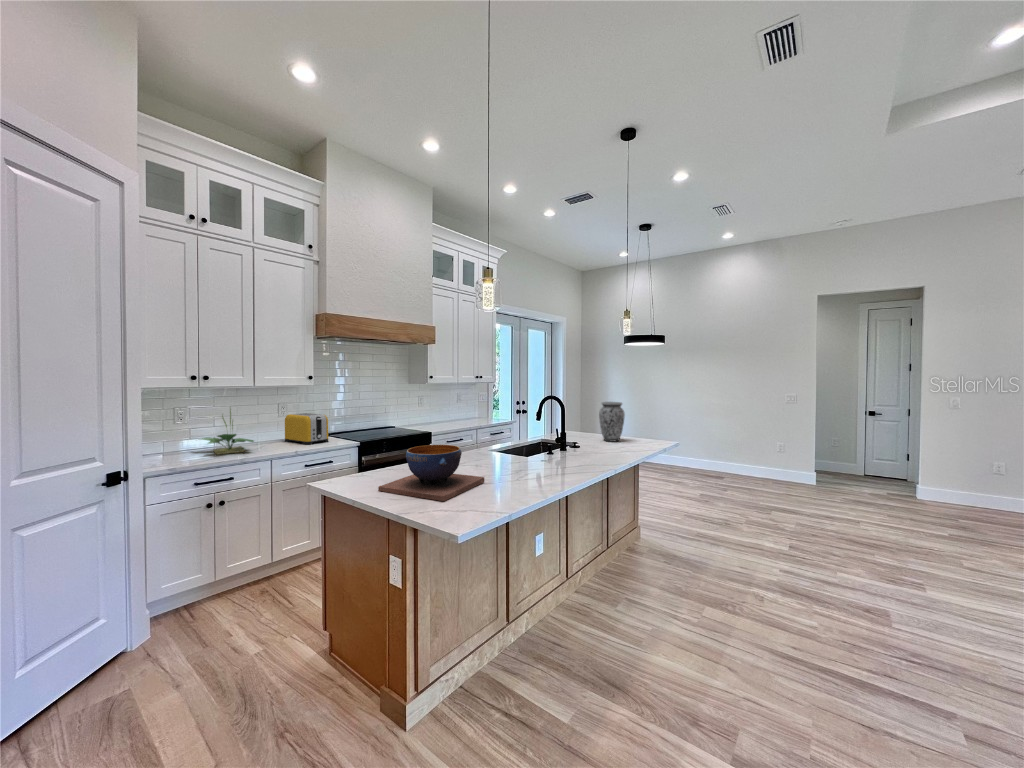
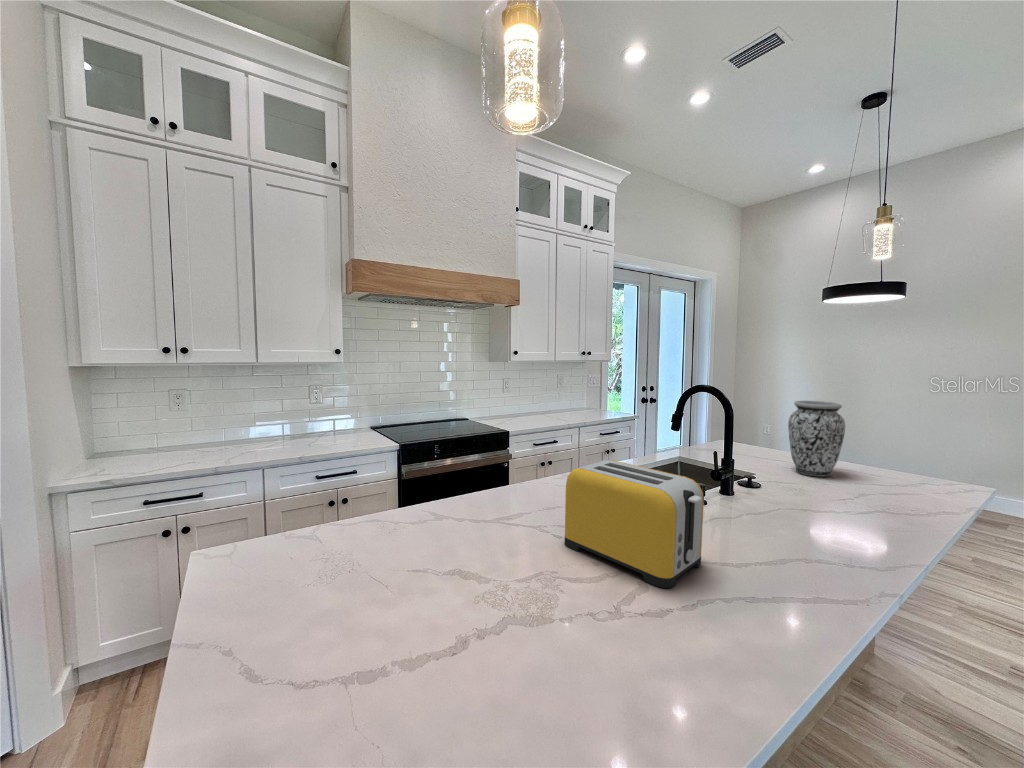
potted plant: present [201,410,254,455] -> none [179,390,251,457]
toaster: present [285,413,328,445] -> present [564,460,704,588]
decorative bowl: present [378,445,484,501] -> none [280,498,524,699]

